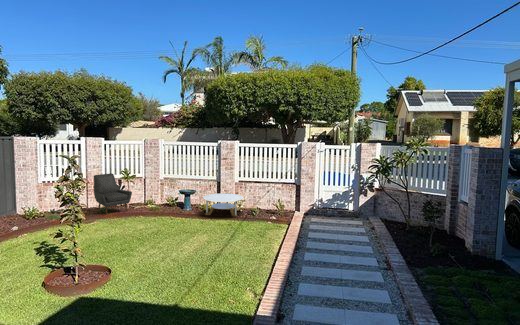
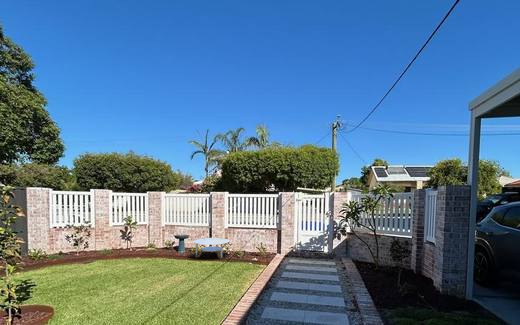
chair: present [94,174,132,215] -> none [101,221,134,257]

